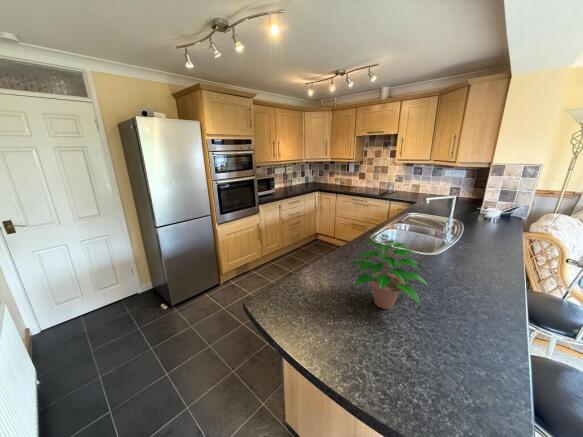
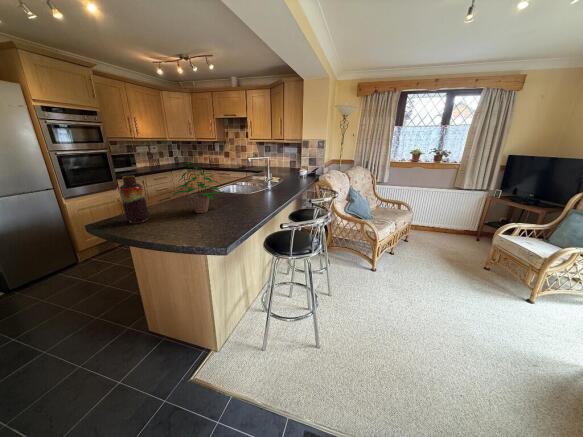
vase: none [286,251,315,320] -> present [119,176,148,224]

